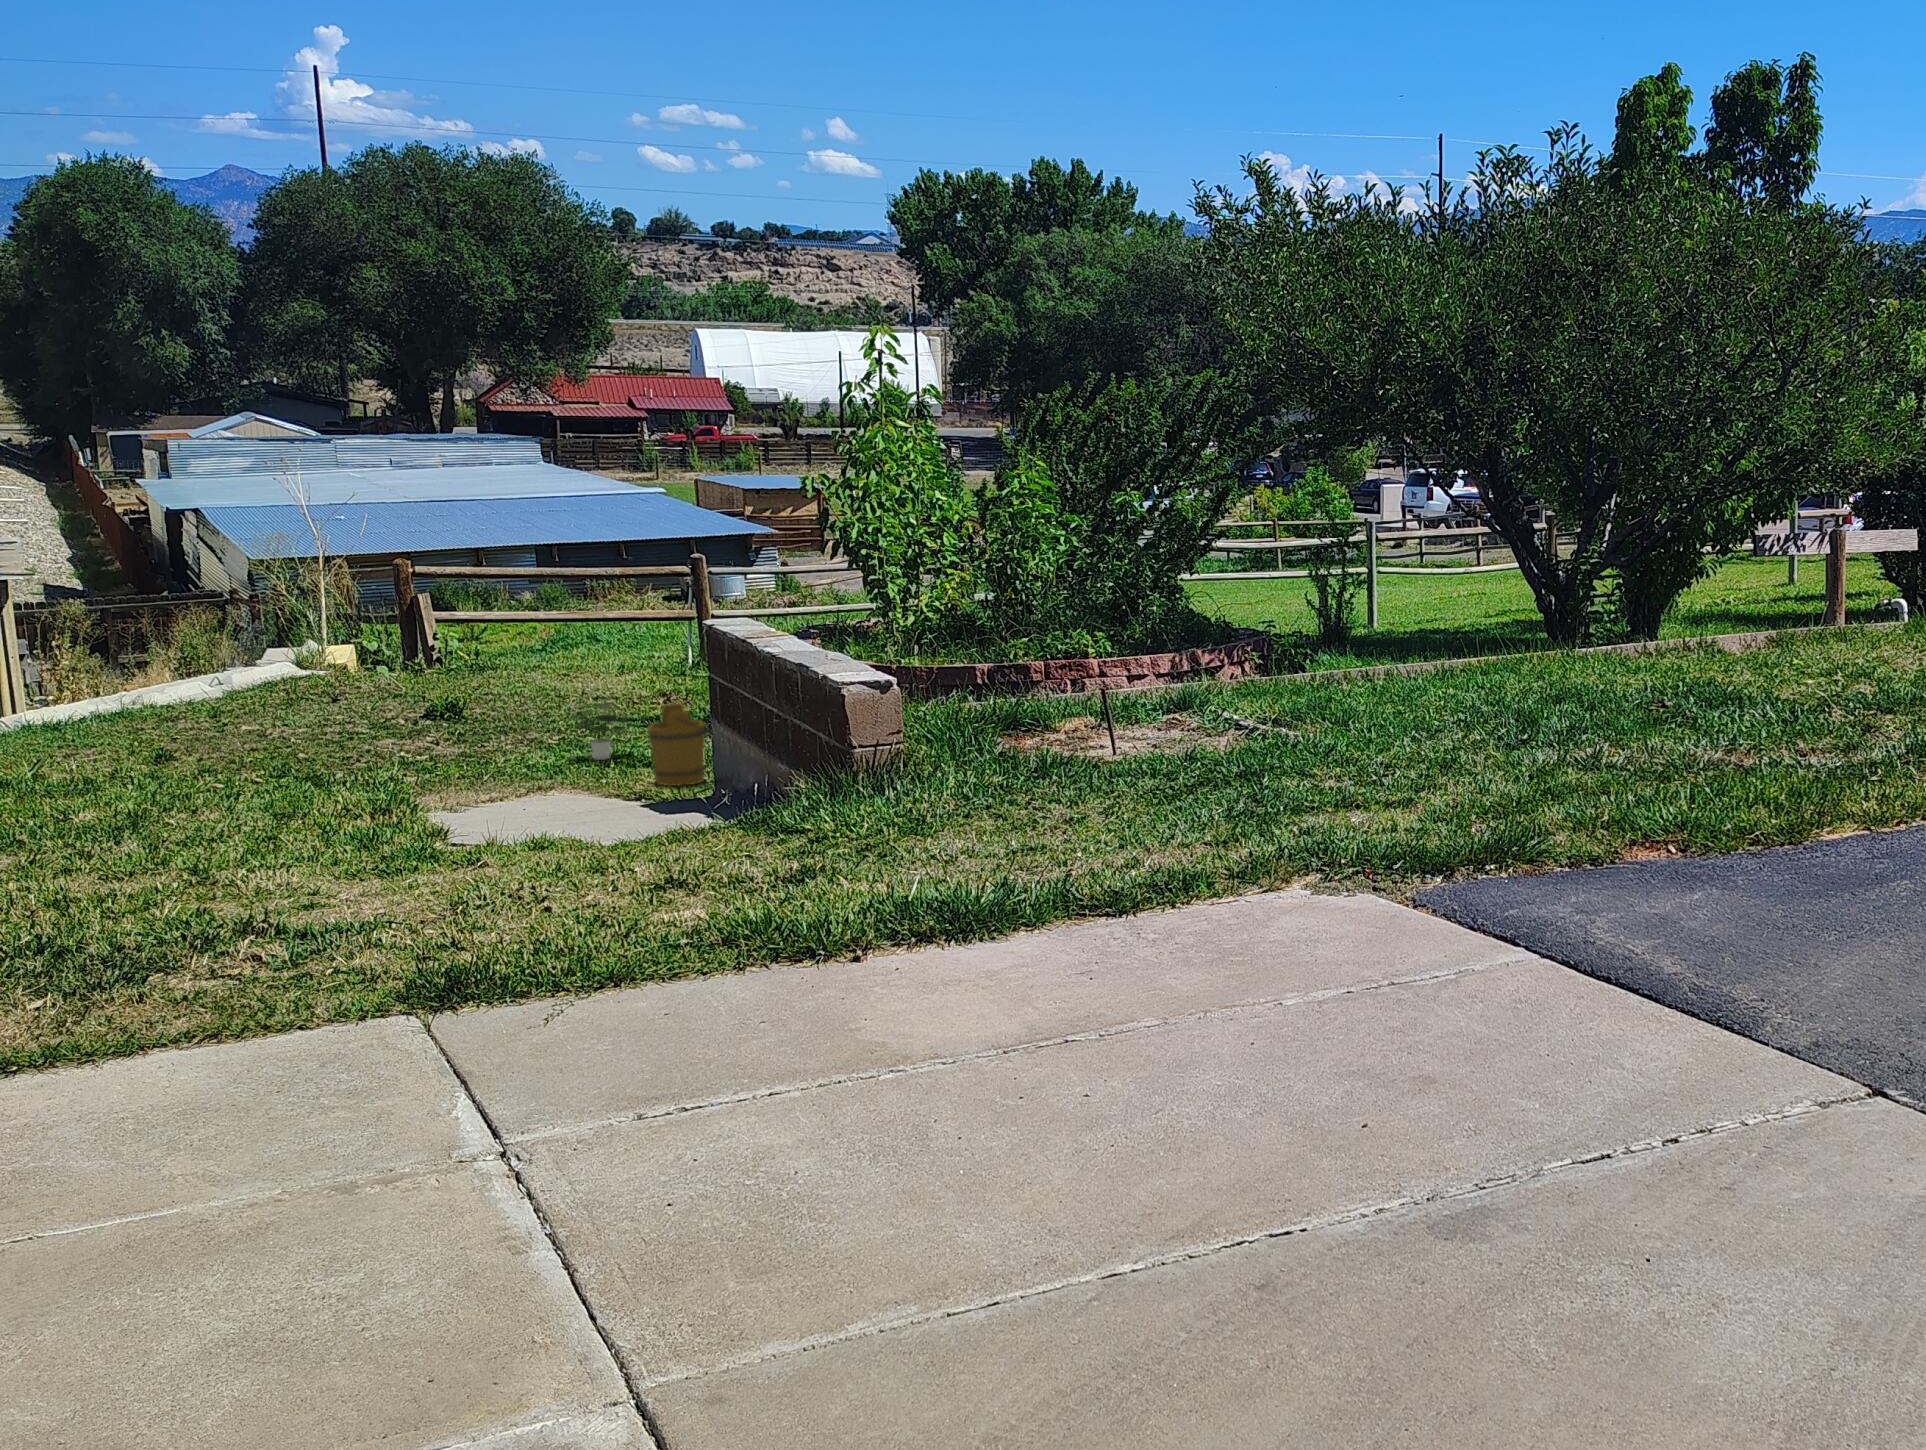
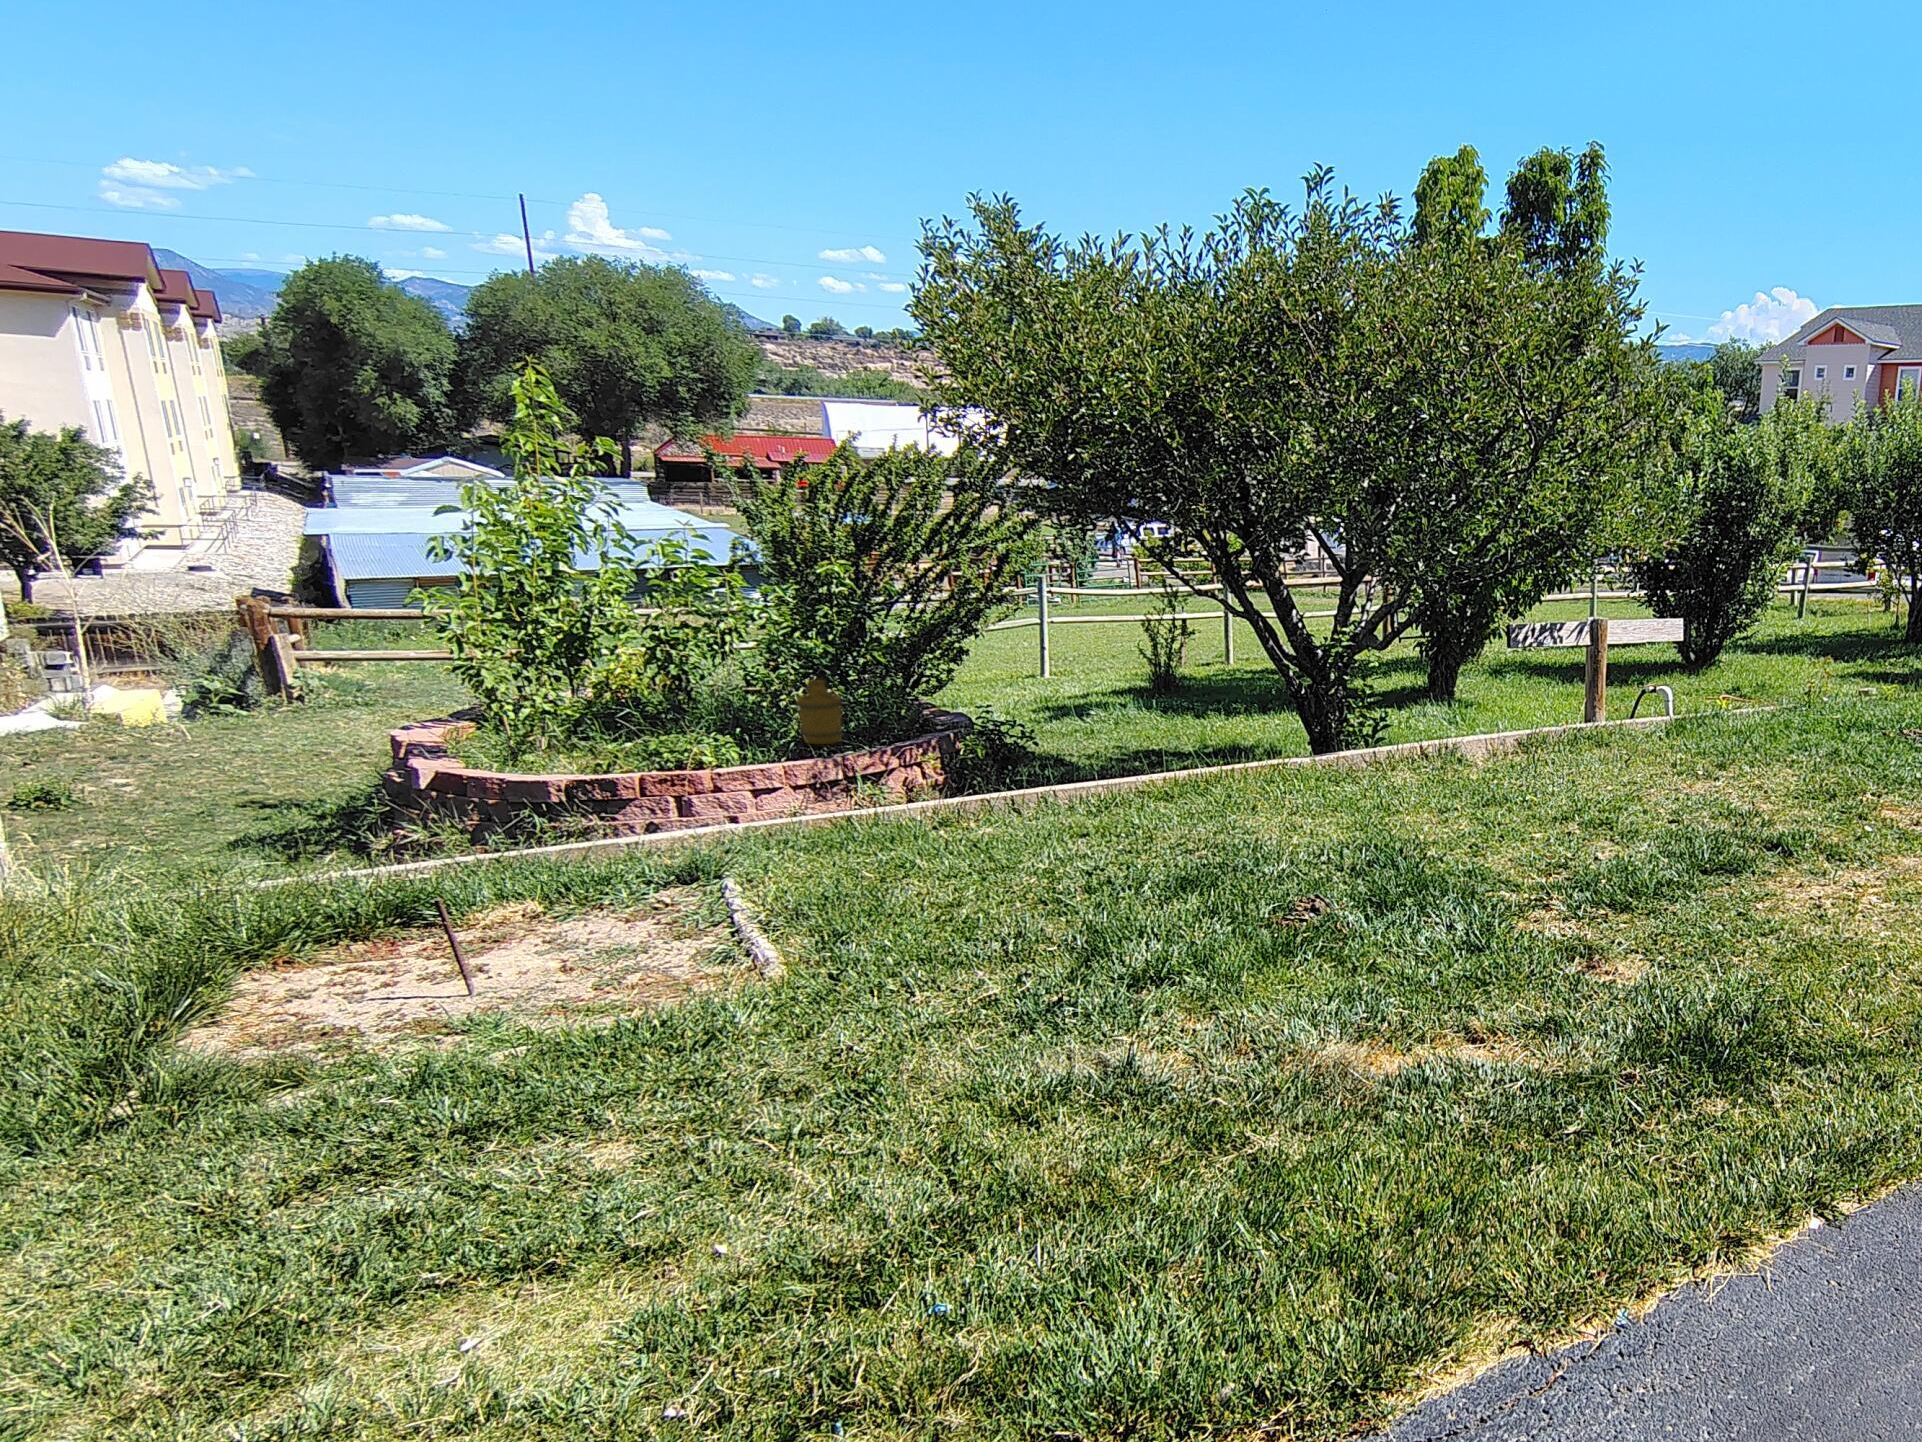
potted plant: present [568,698,628,760] -> none [736,670,788,718]

